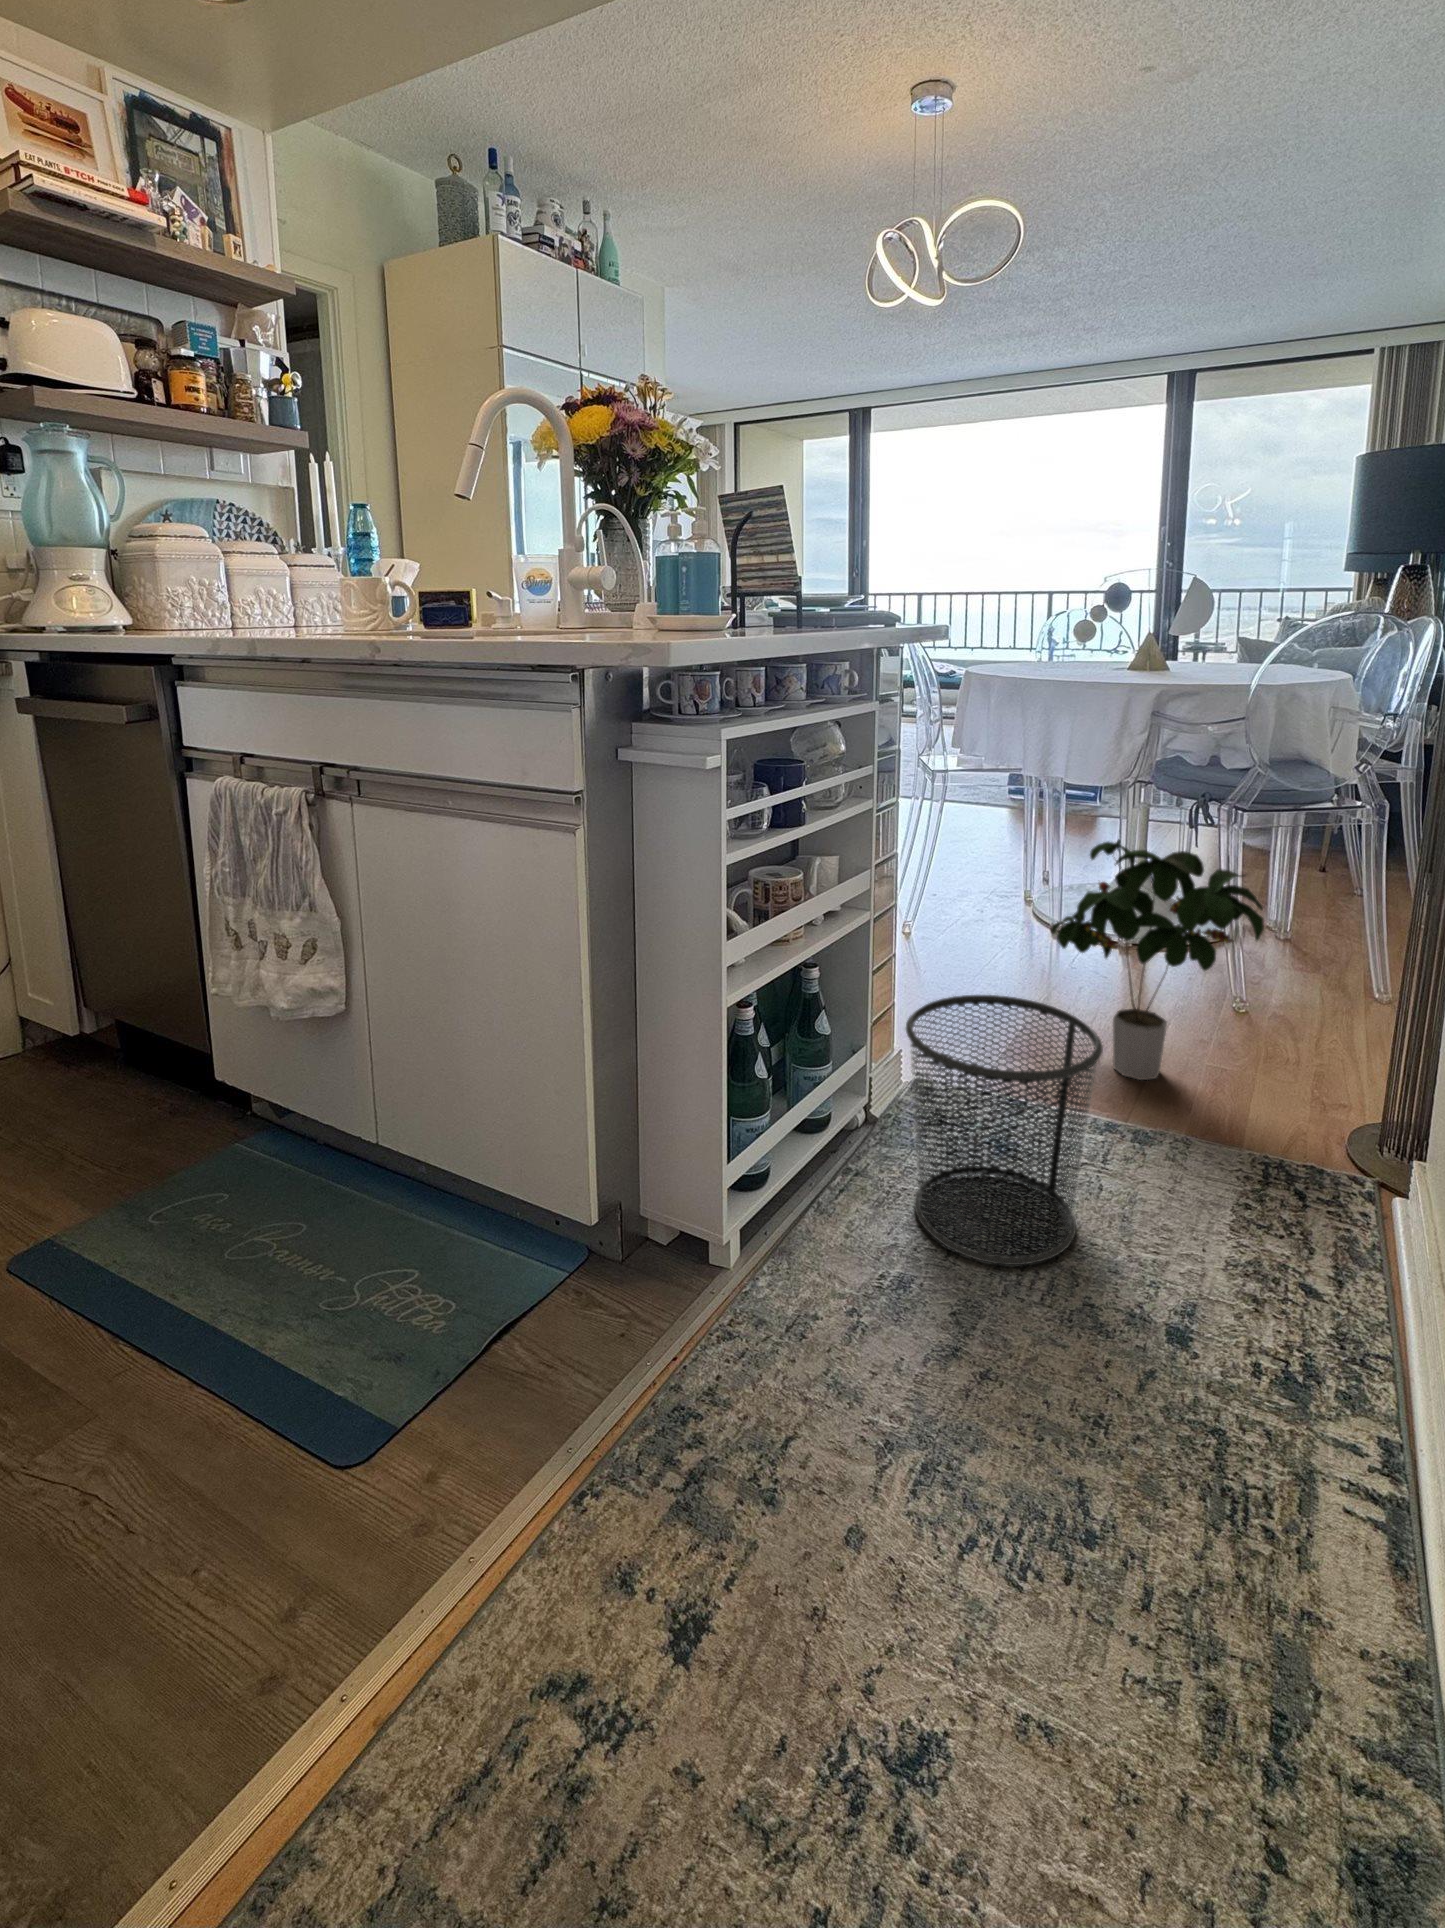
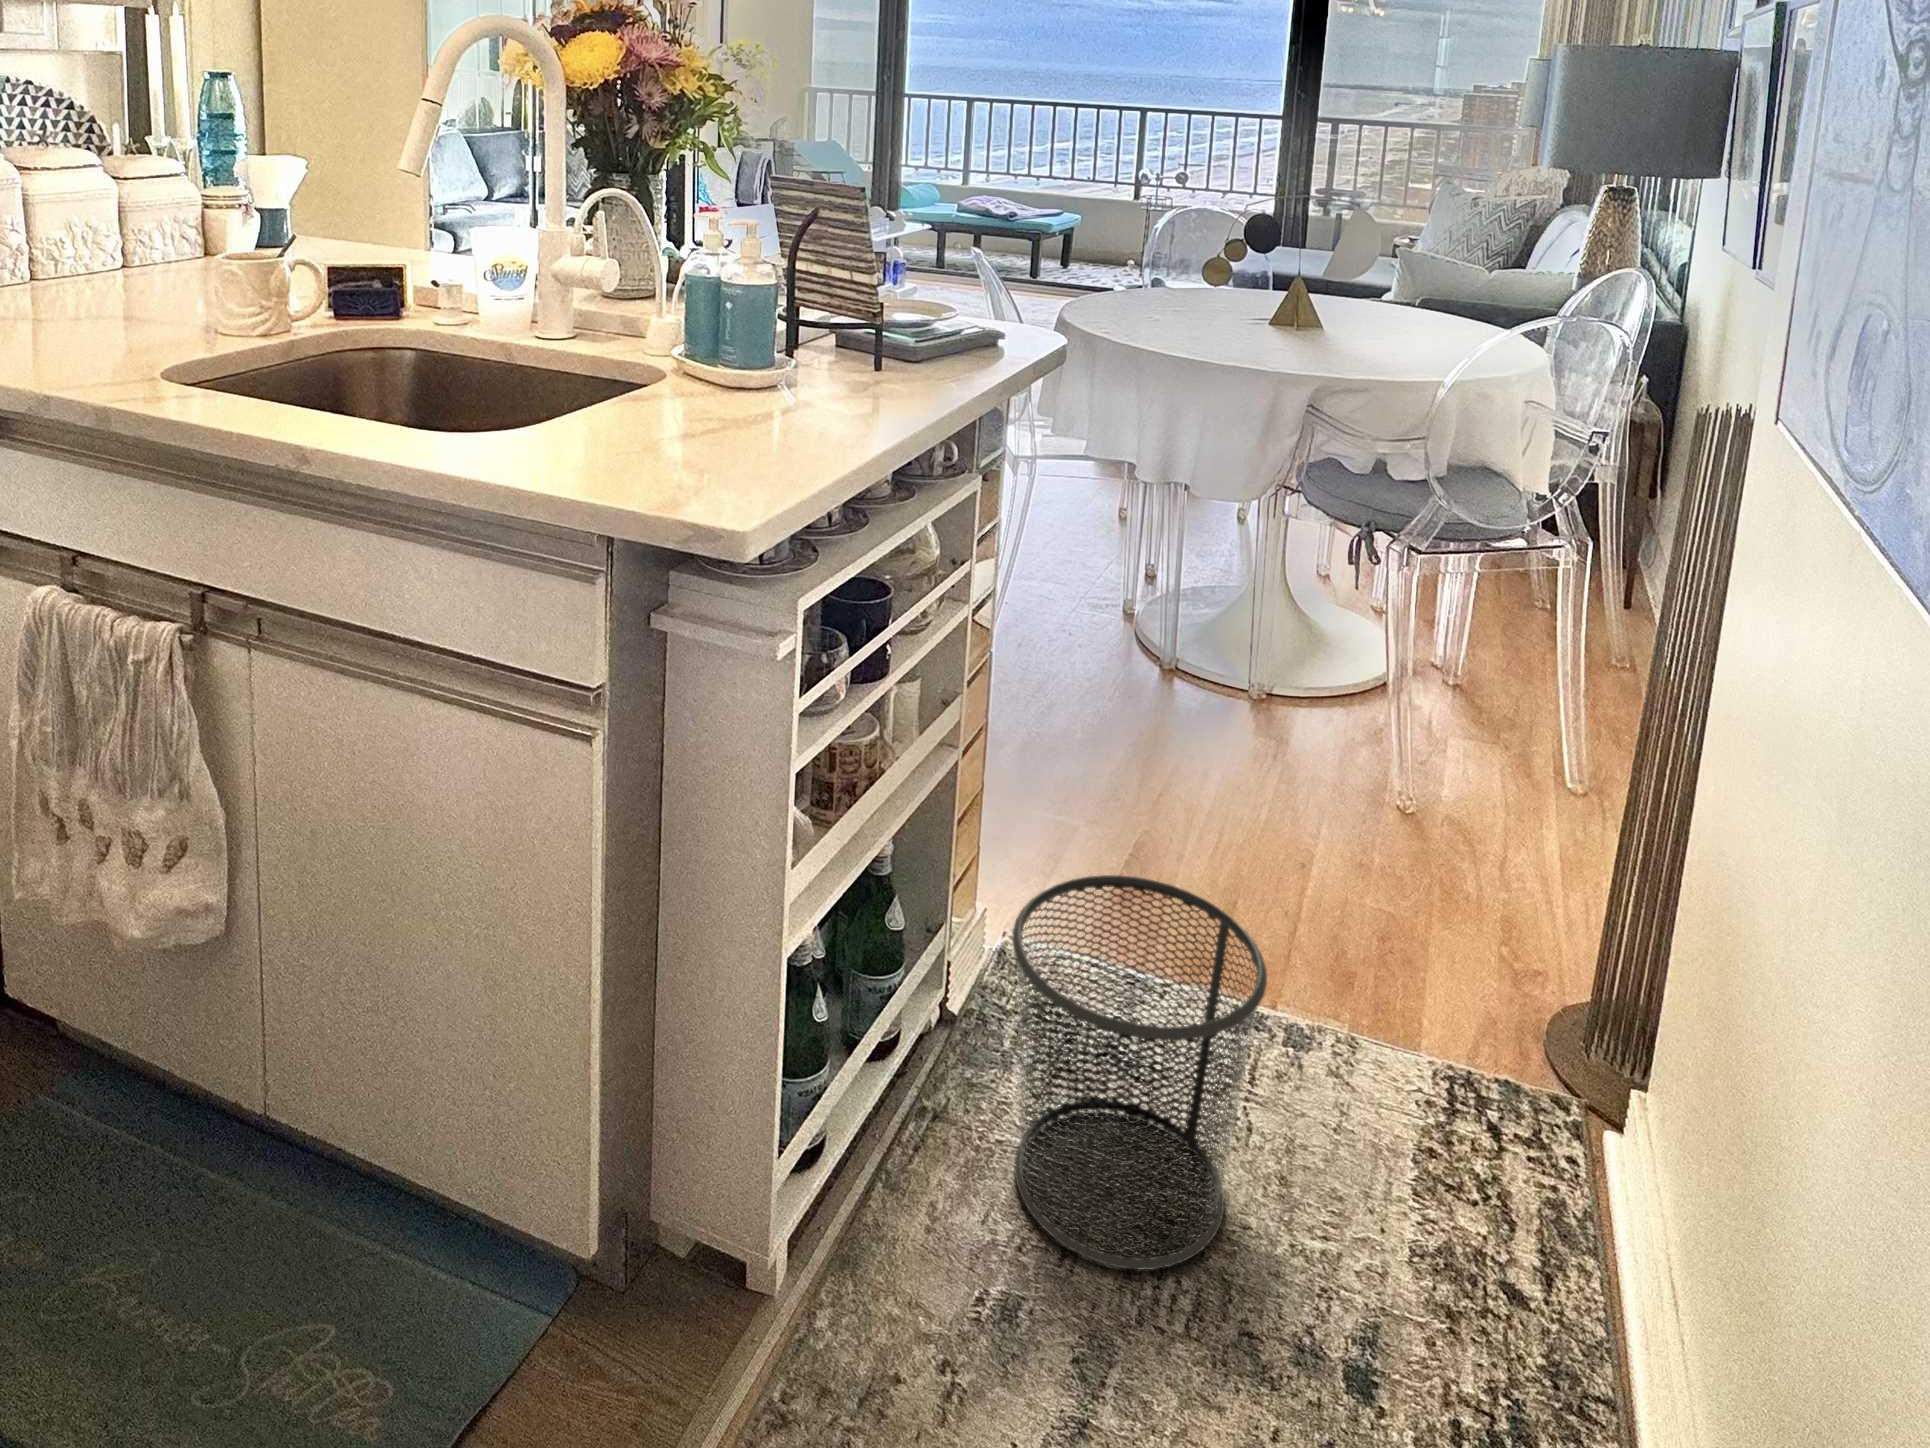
potted plant: present [1051,841,1264,1080] -> none [1181,614,1454,936]

